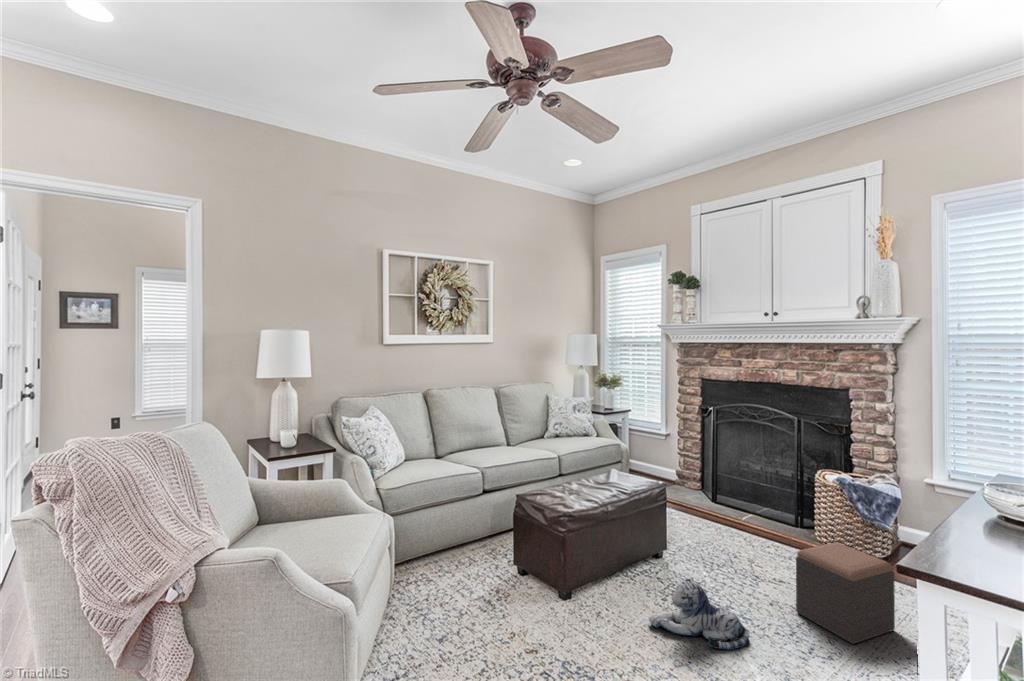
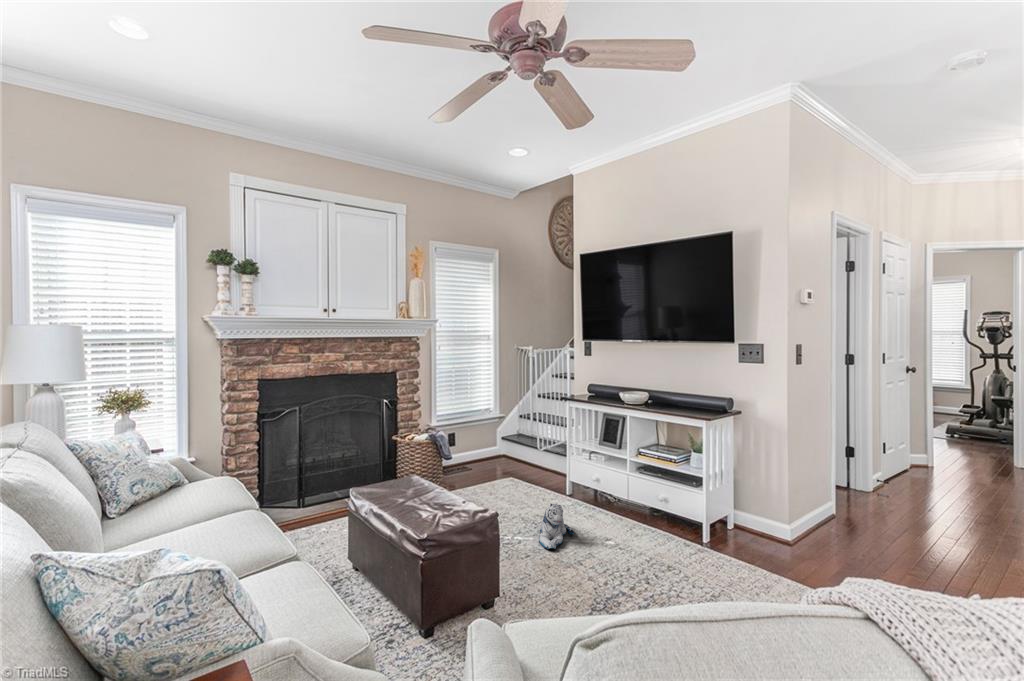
footstool: present [796,542,895,644] -> none [506,456,554,509]

